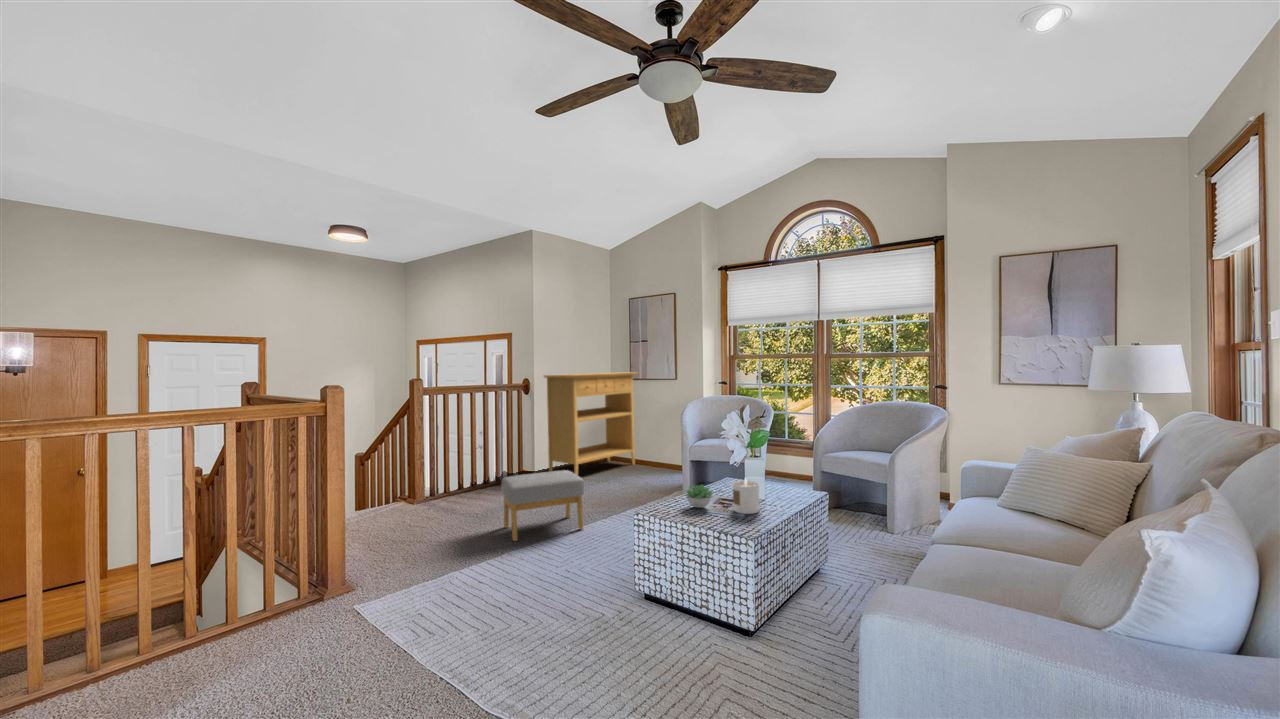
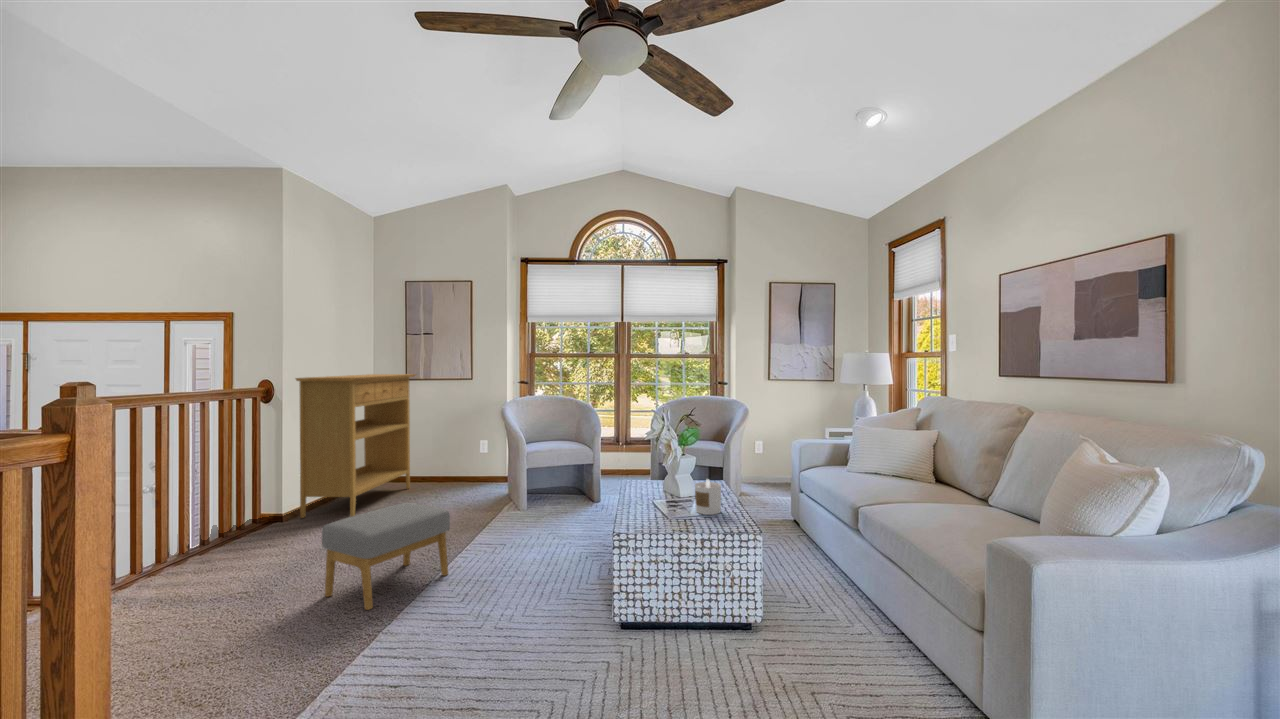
succulent plant: present [686,485,713,508] -> none [649,492,682,516]

